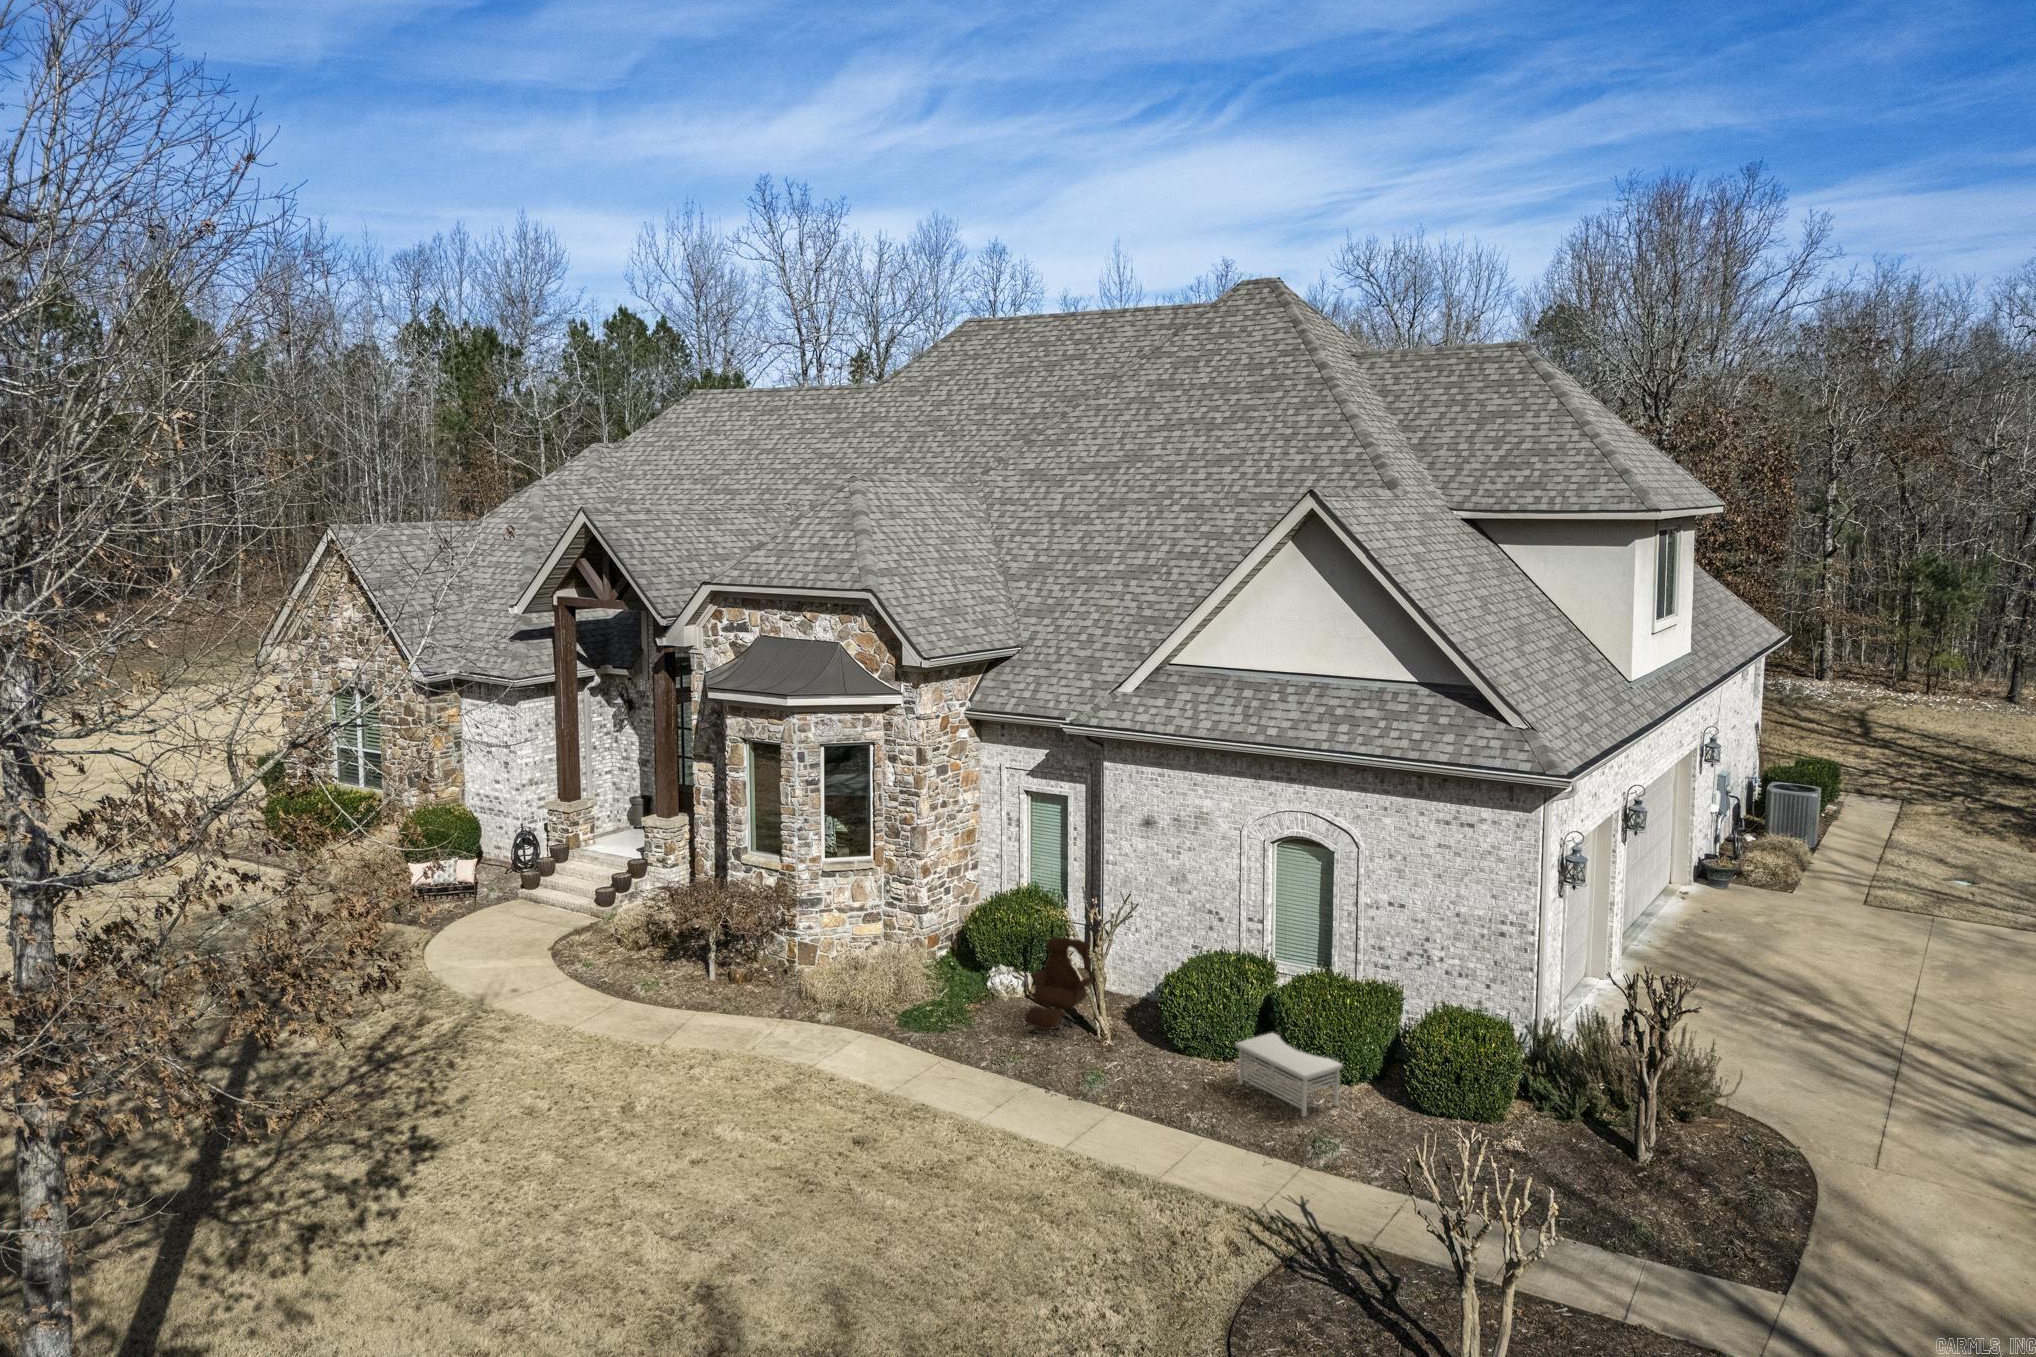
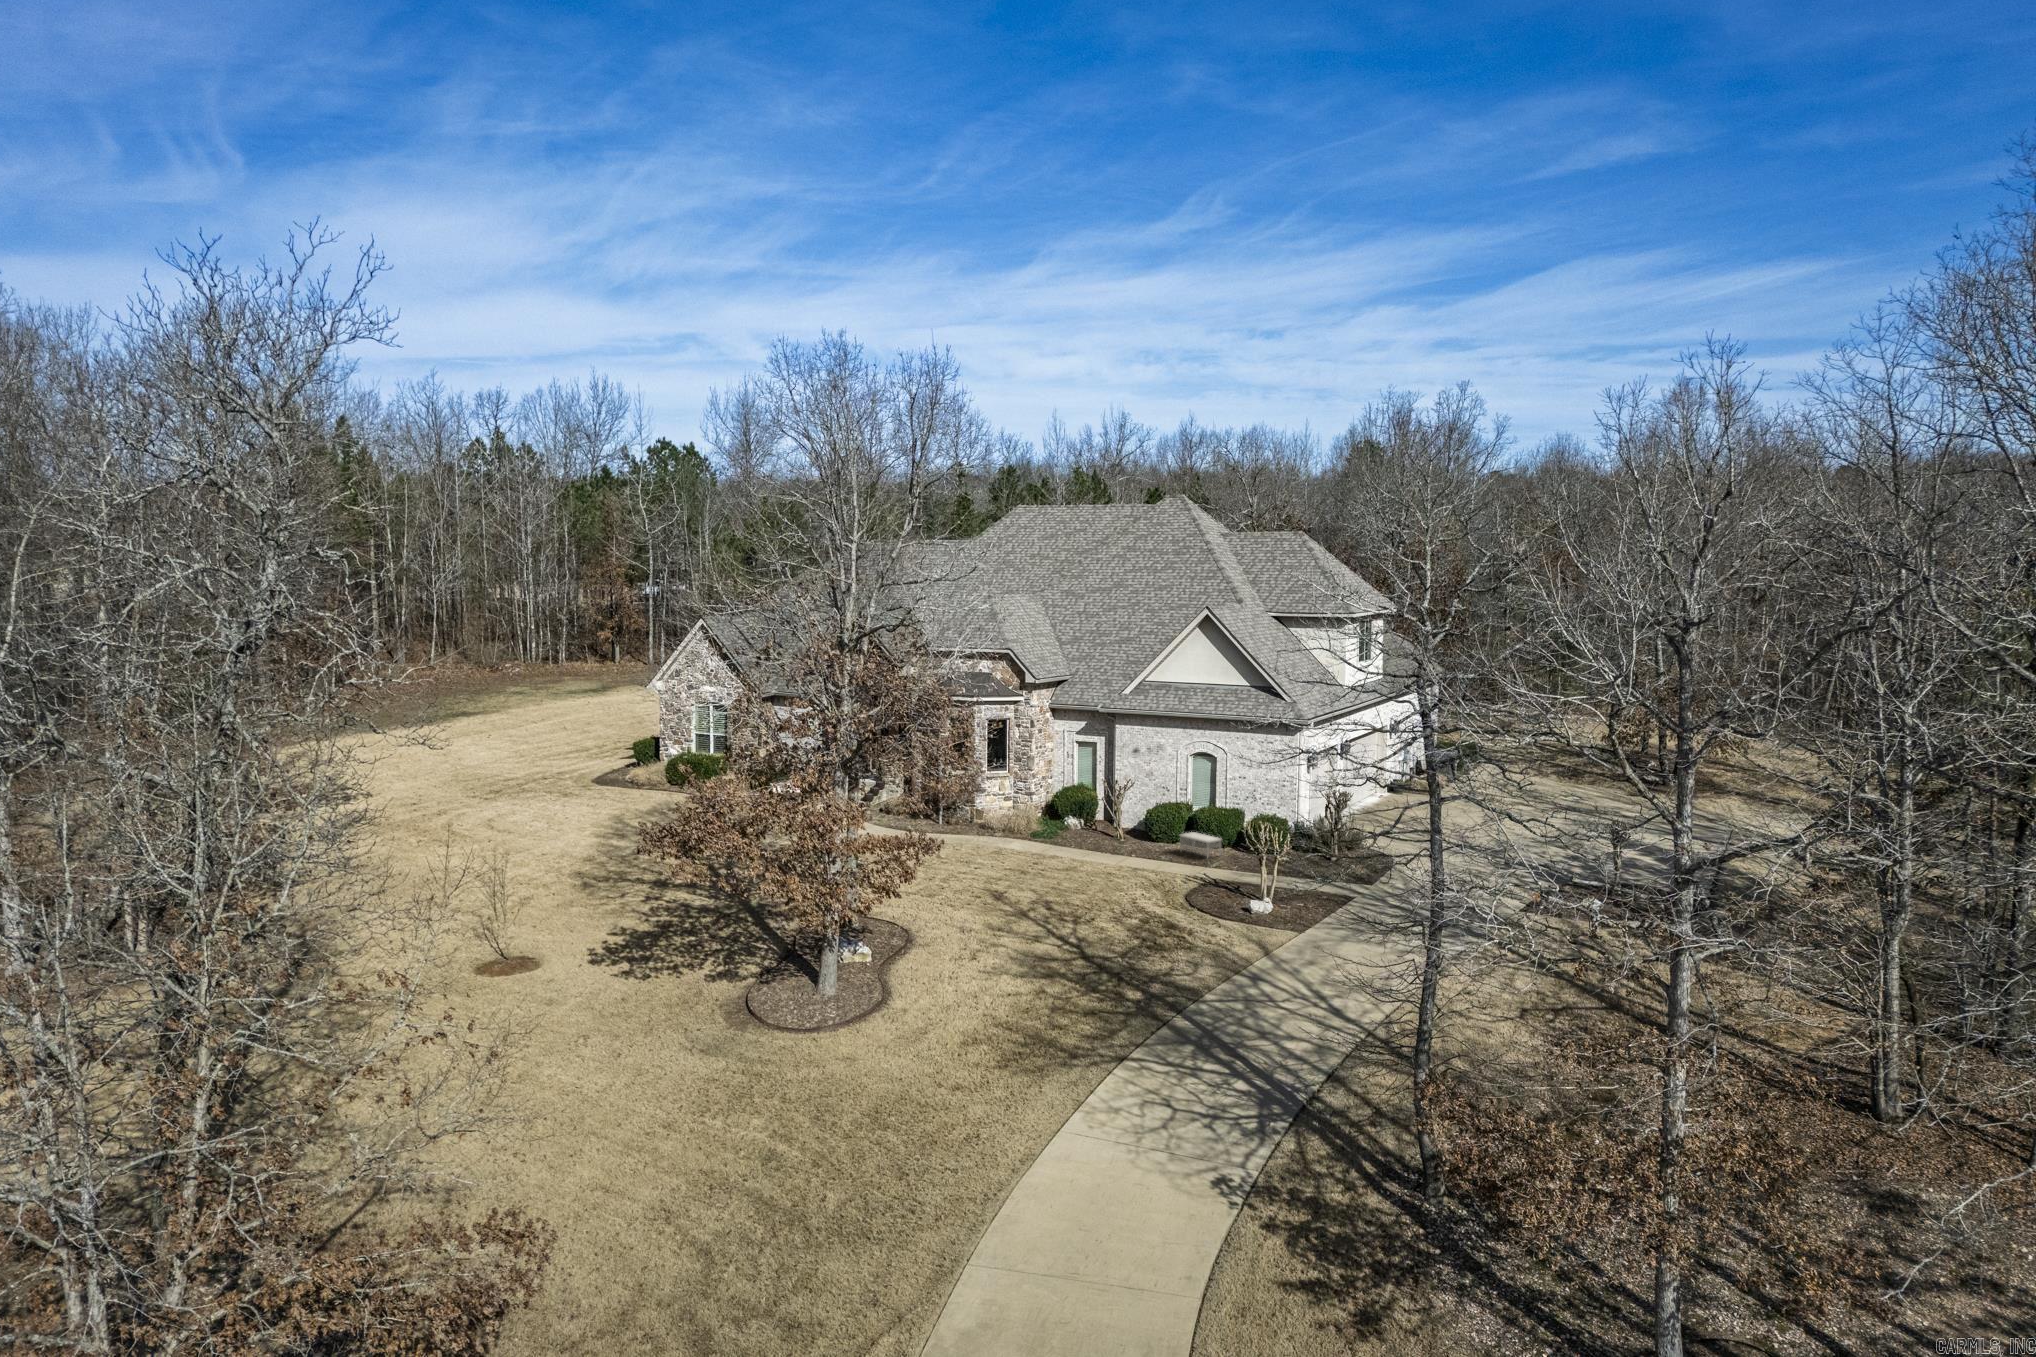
lounge chair: present [1024,938,1092,1038] -> none [1086,802,1114,842]

